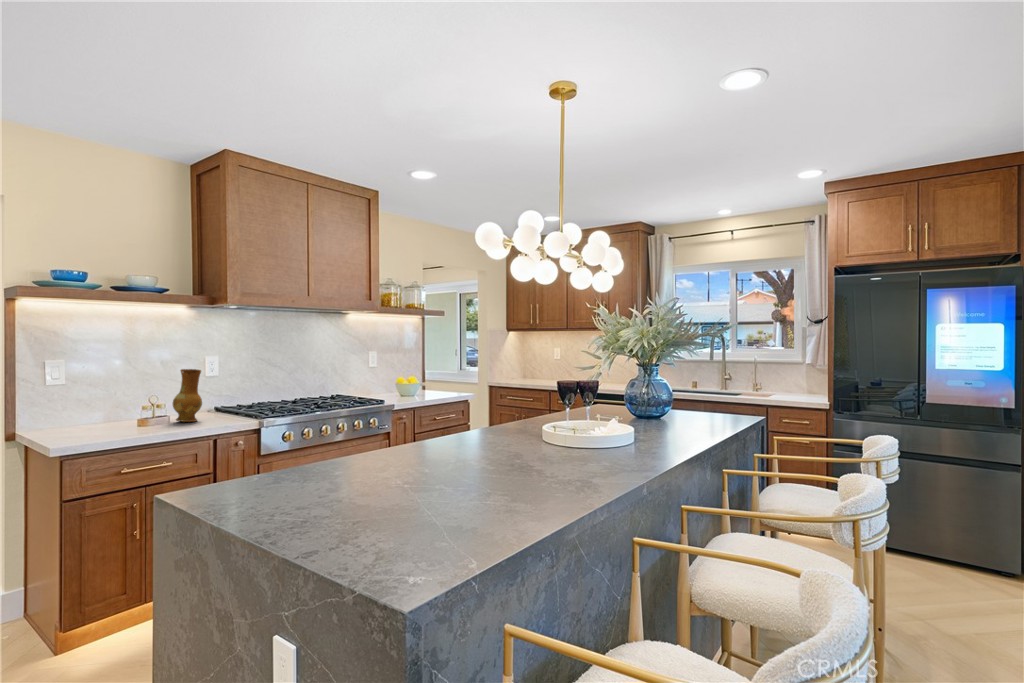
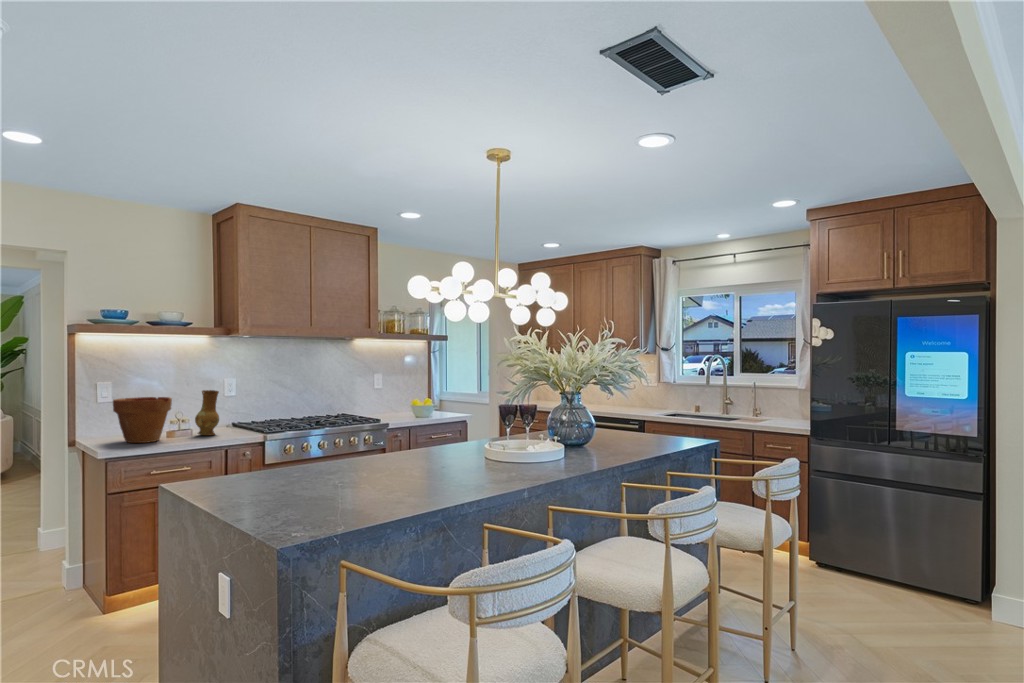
flower pot: none [68,377,144,433] -> present [113,397,172,443]

